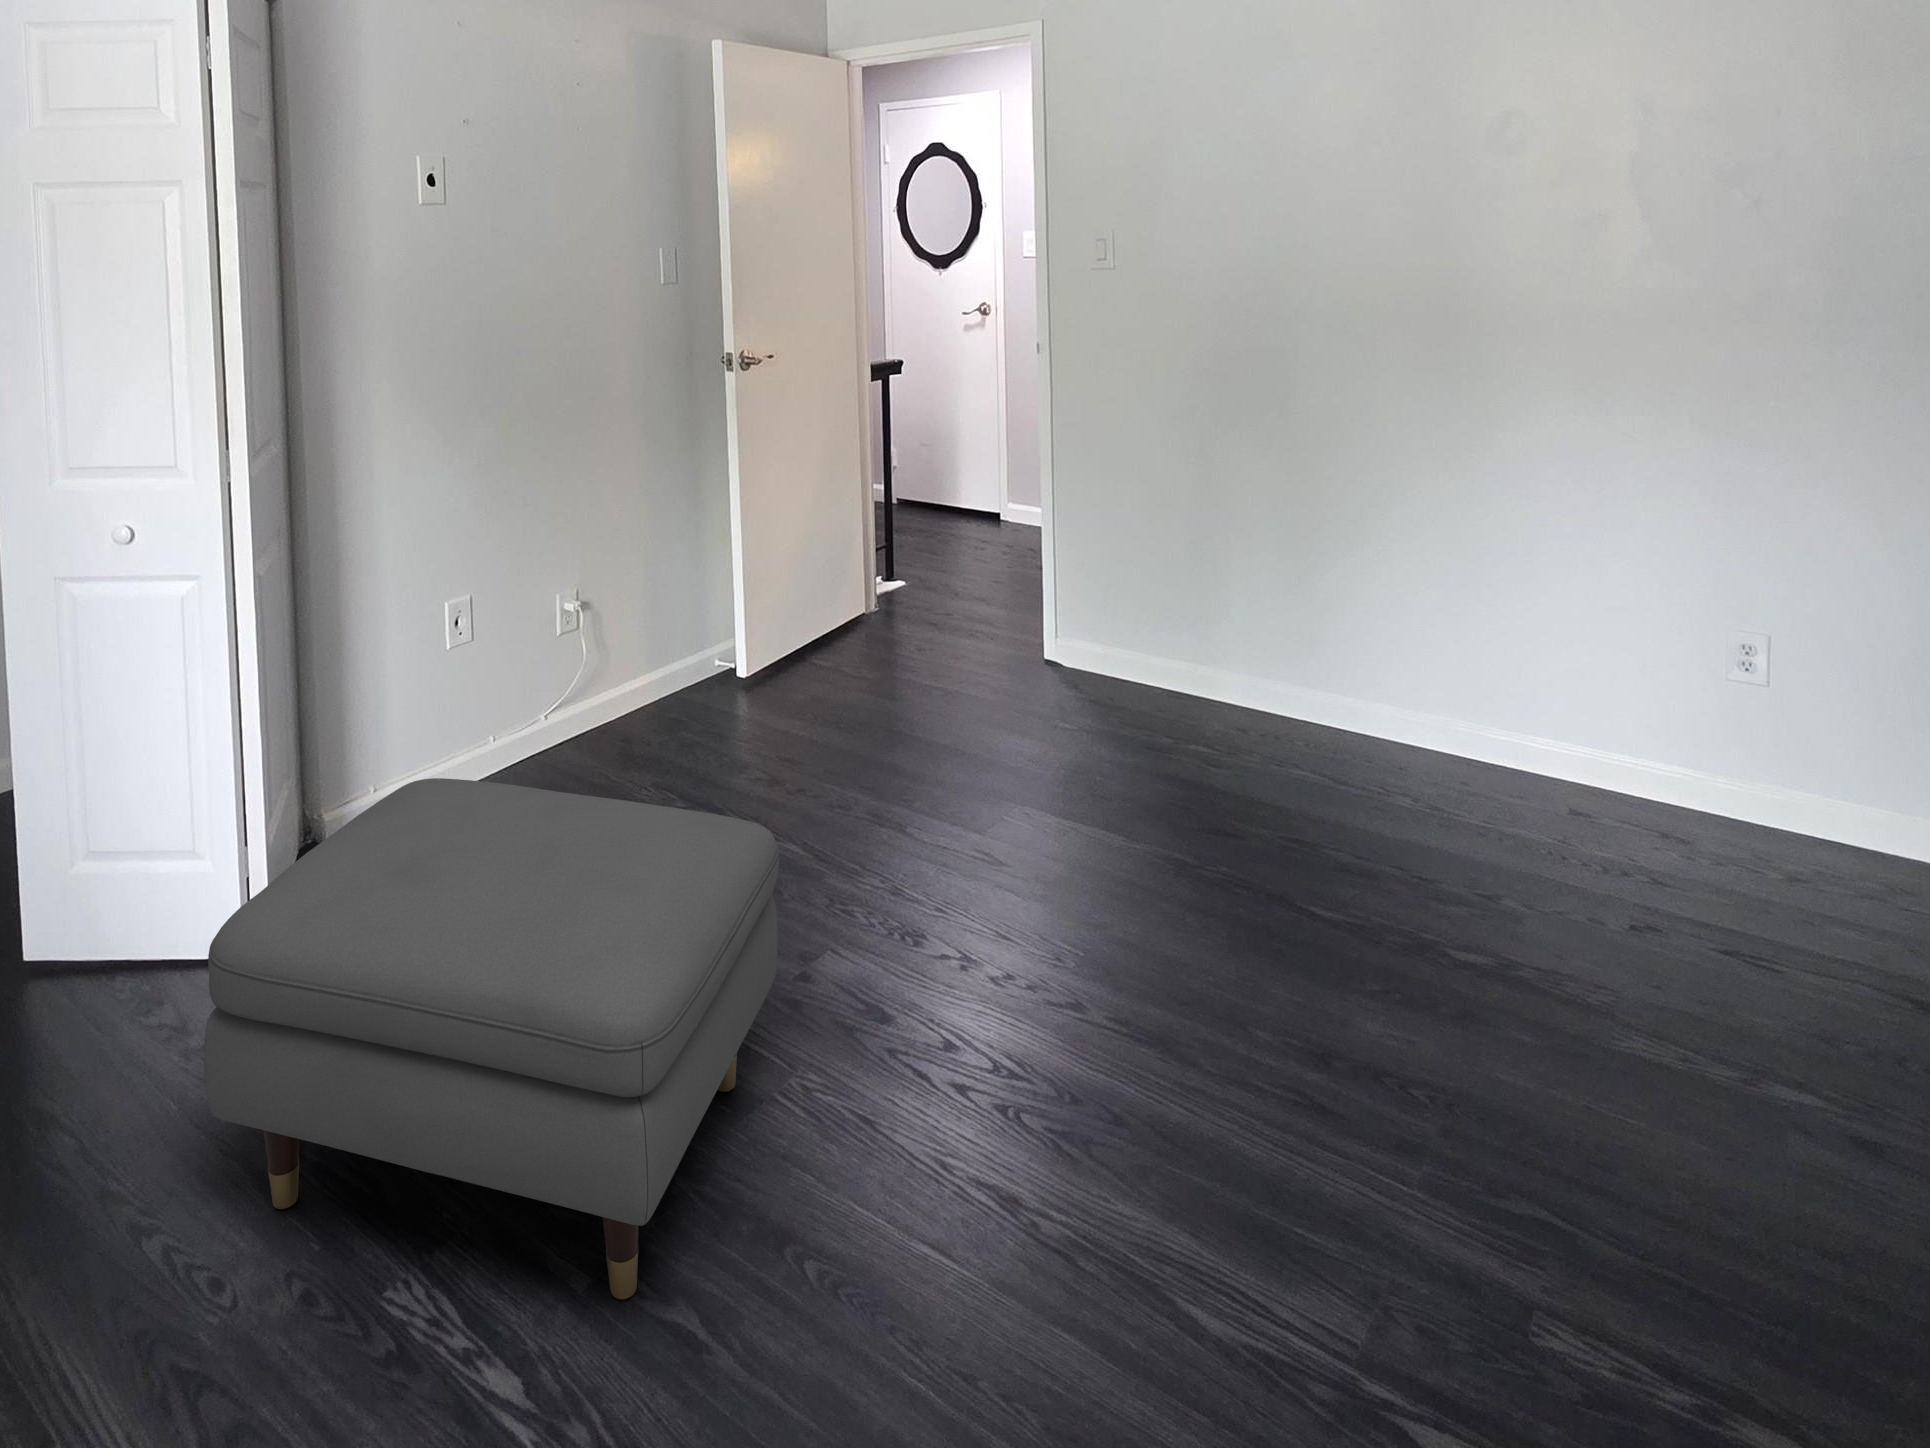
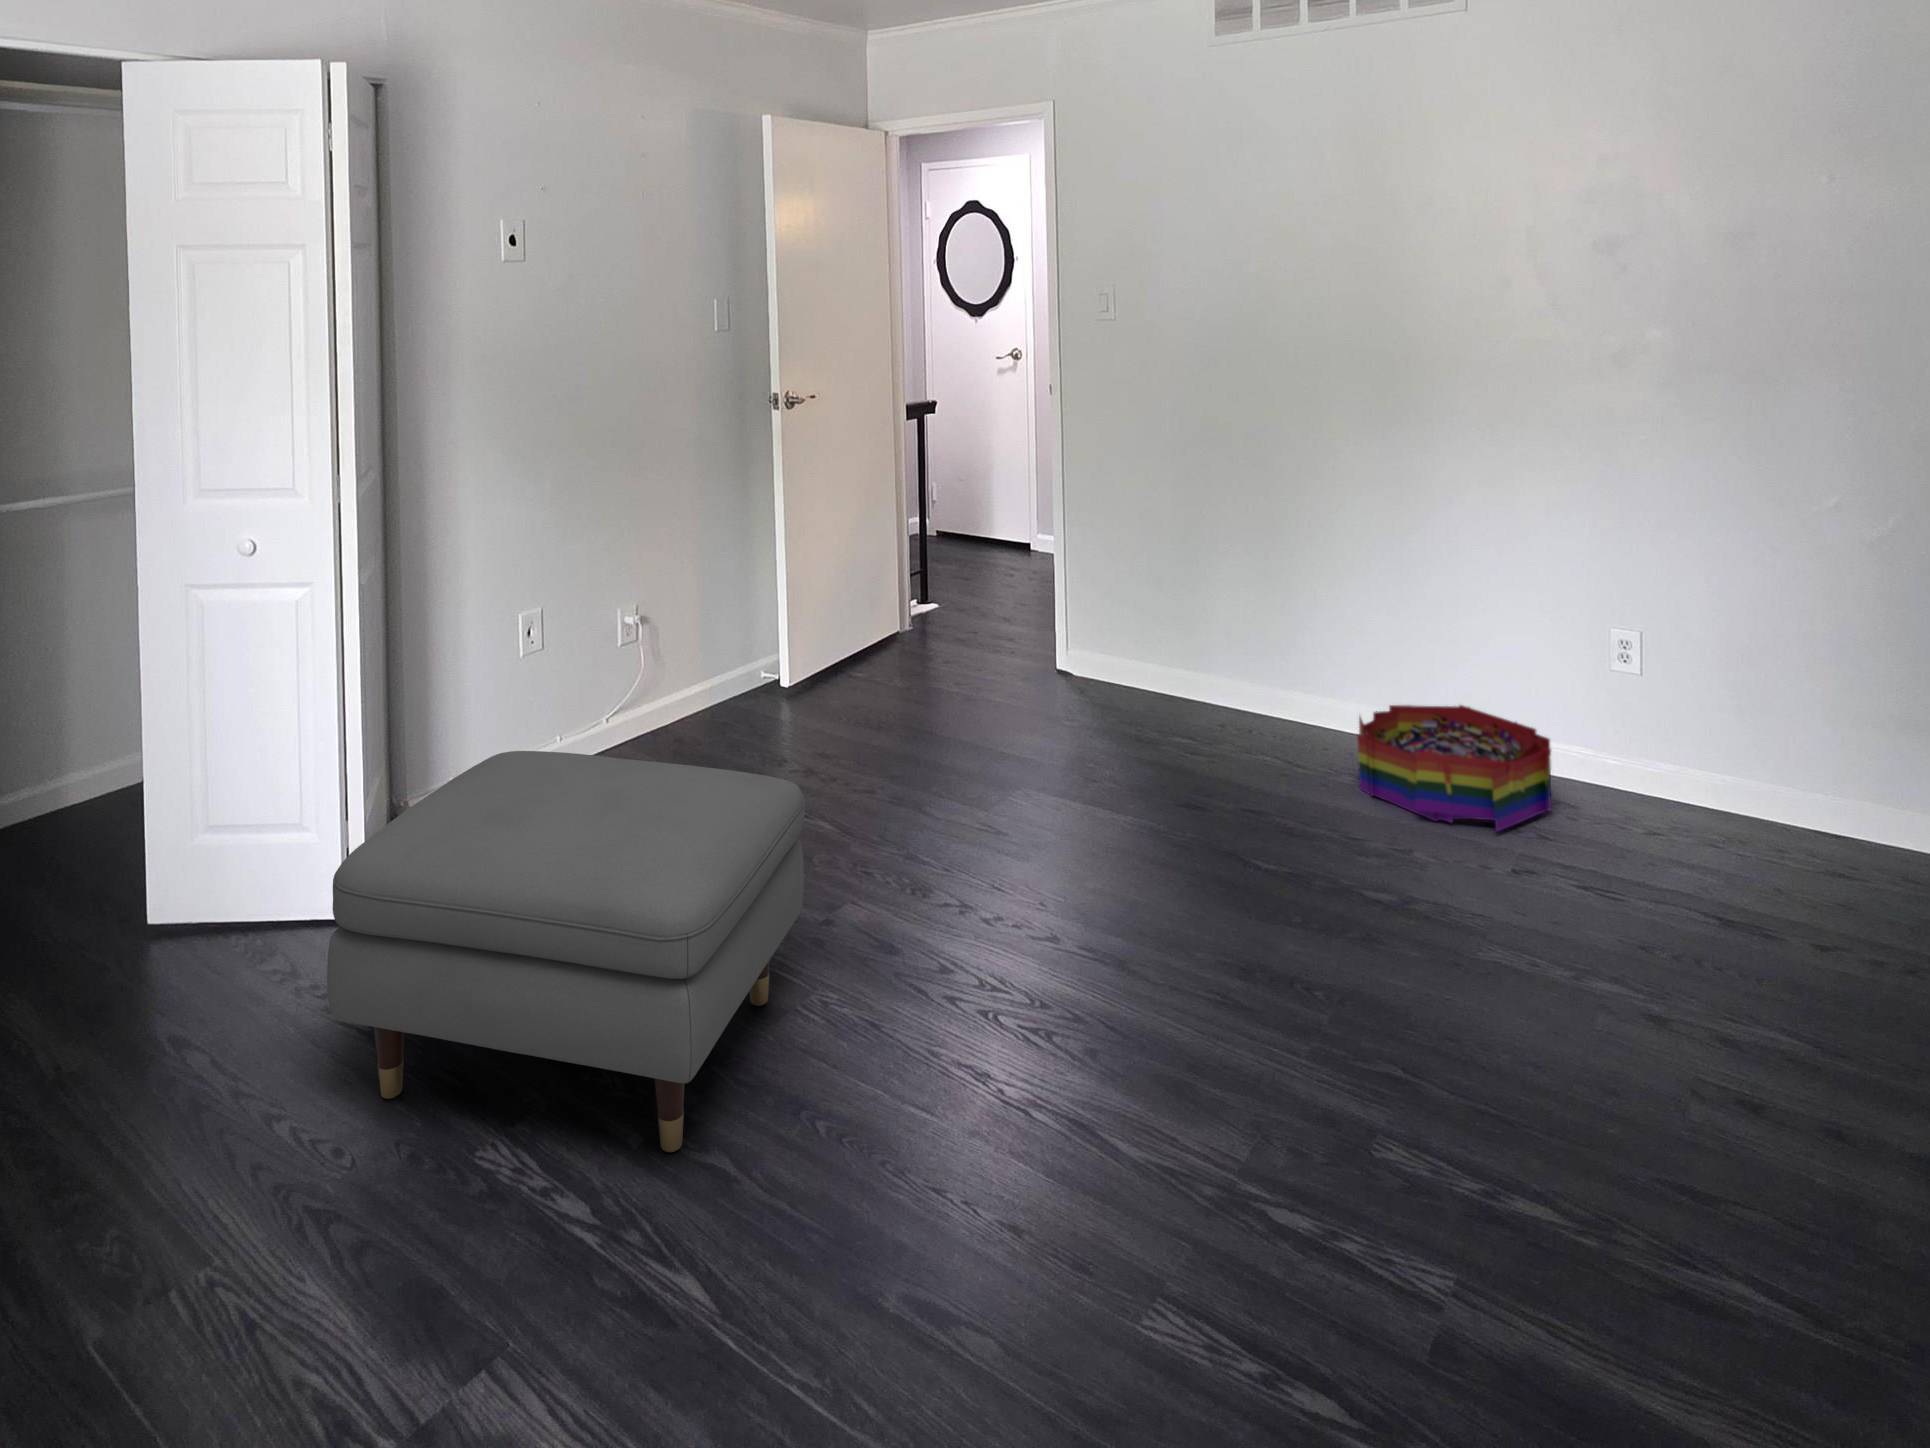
storage bin: none [1415,717,1660,878] -> present [1357,705,1551,832]

